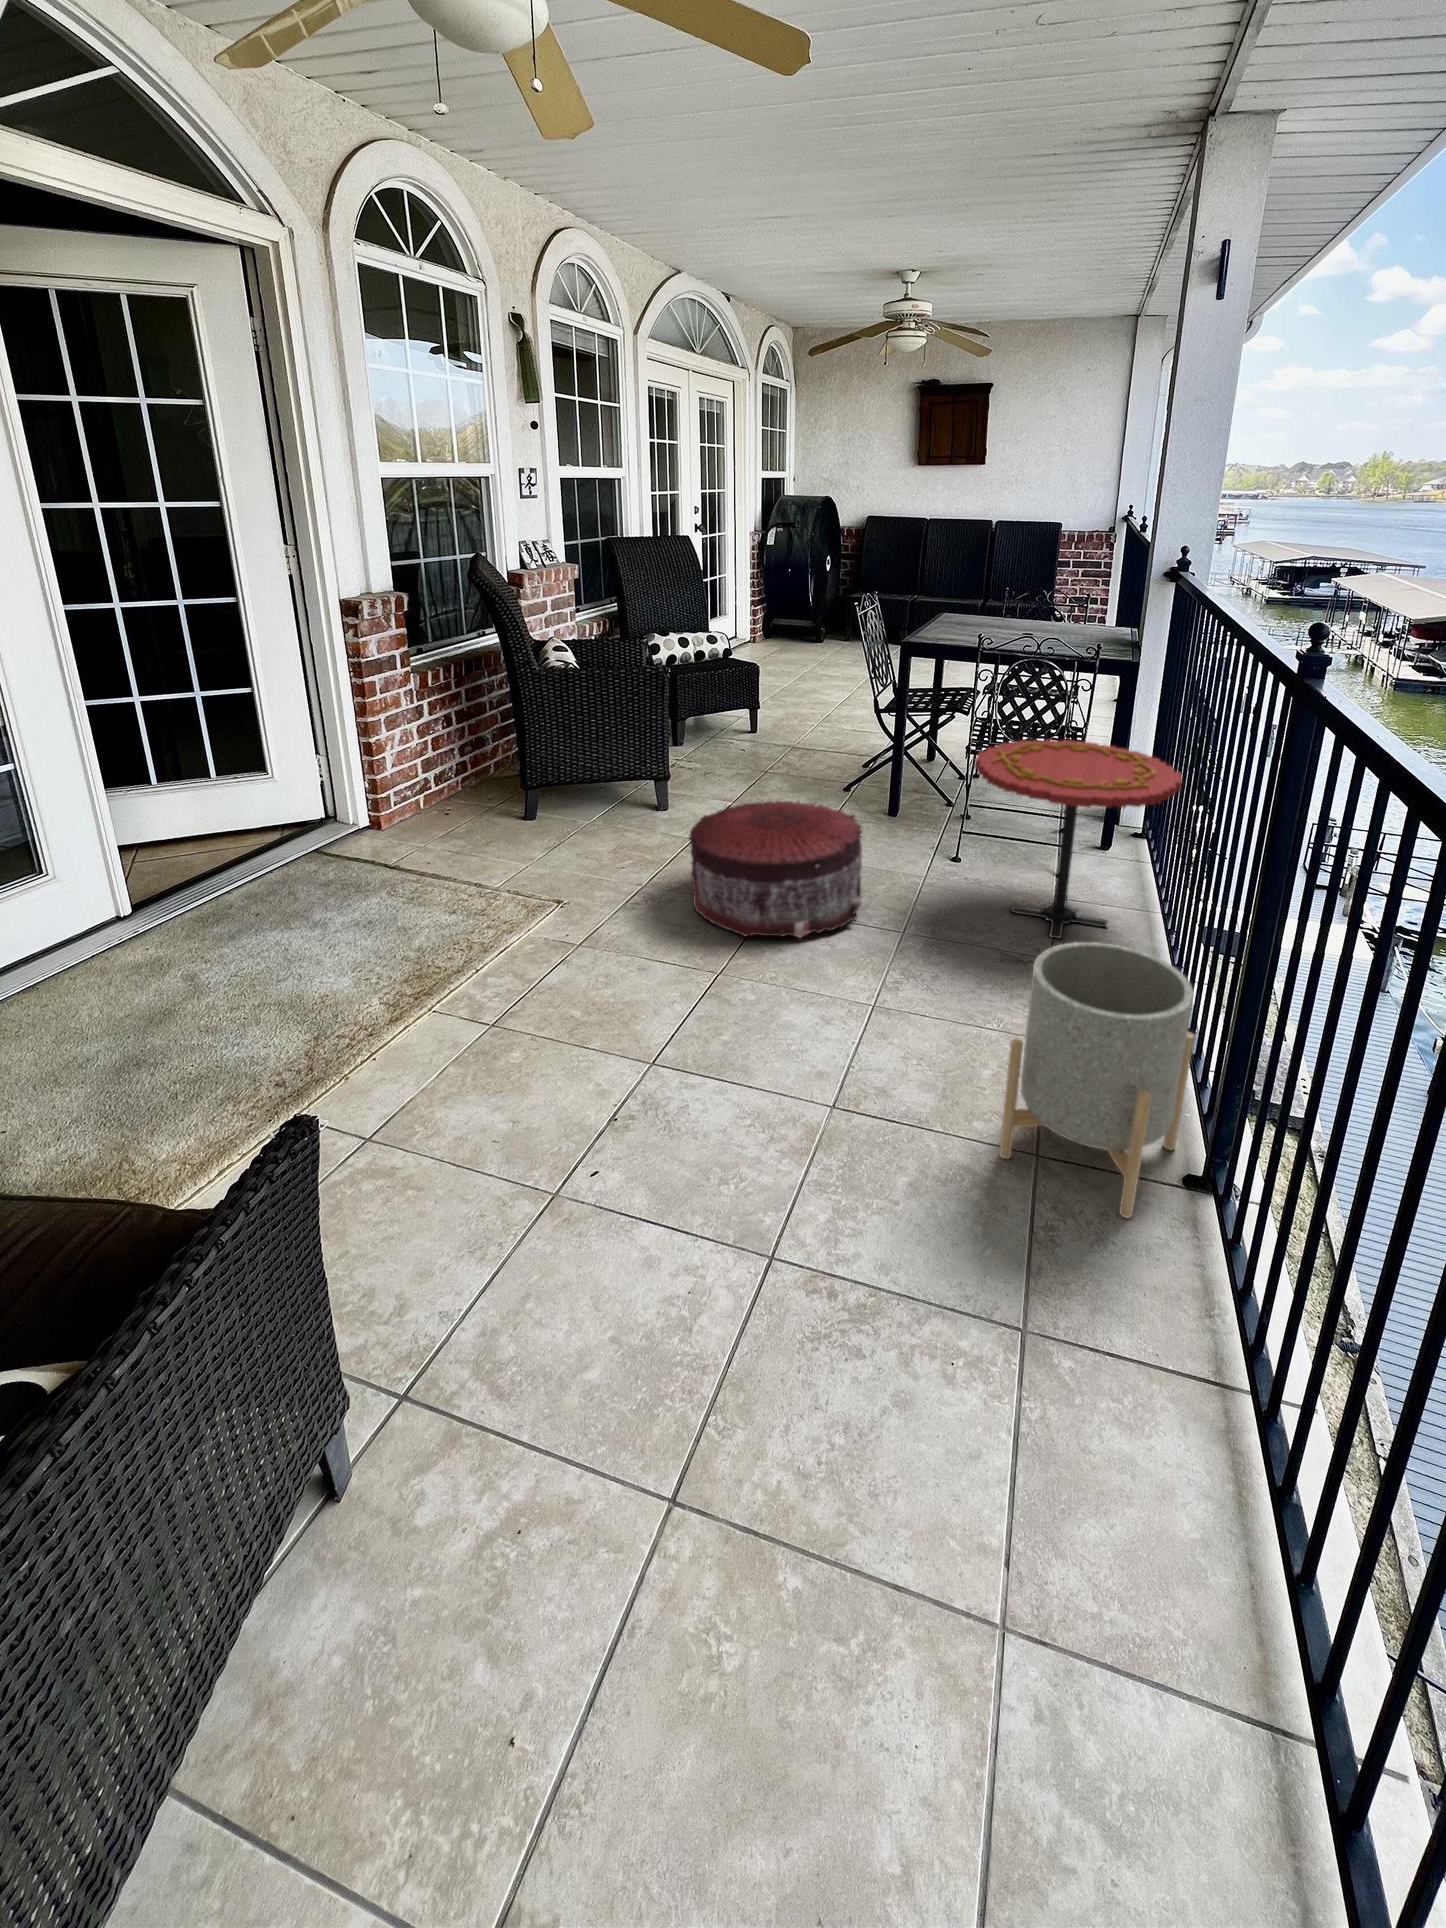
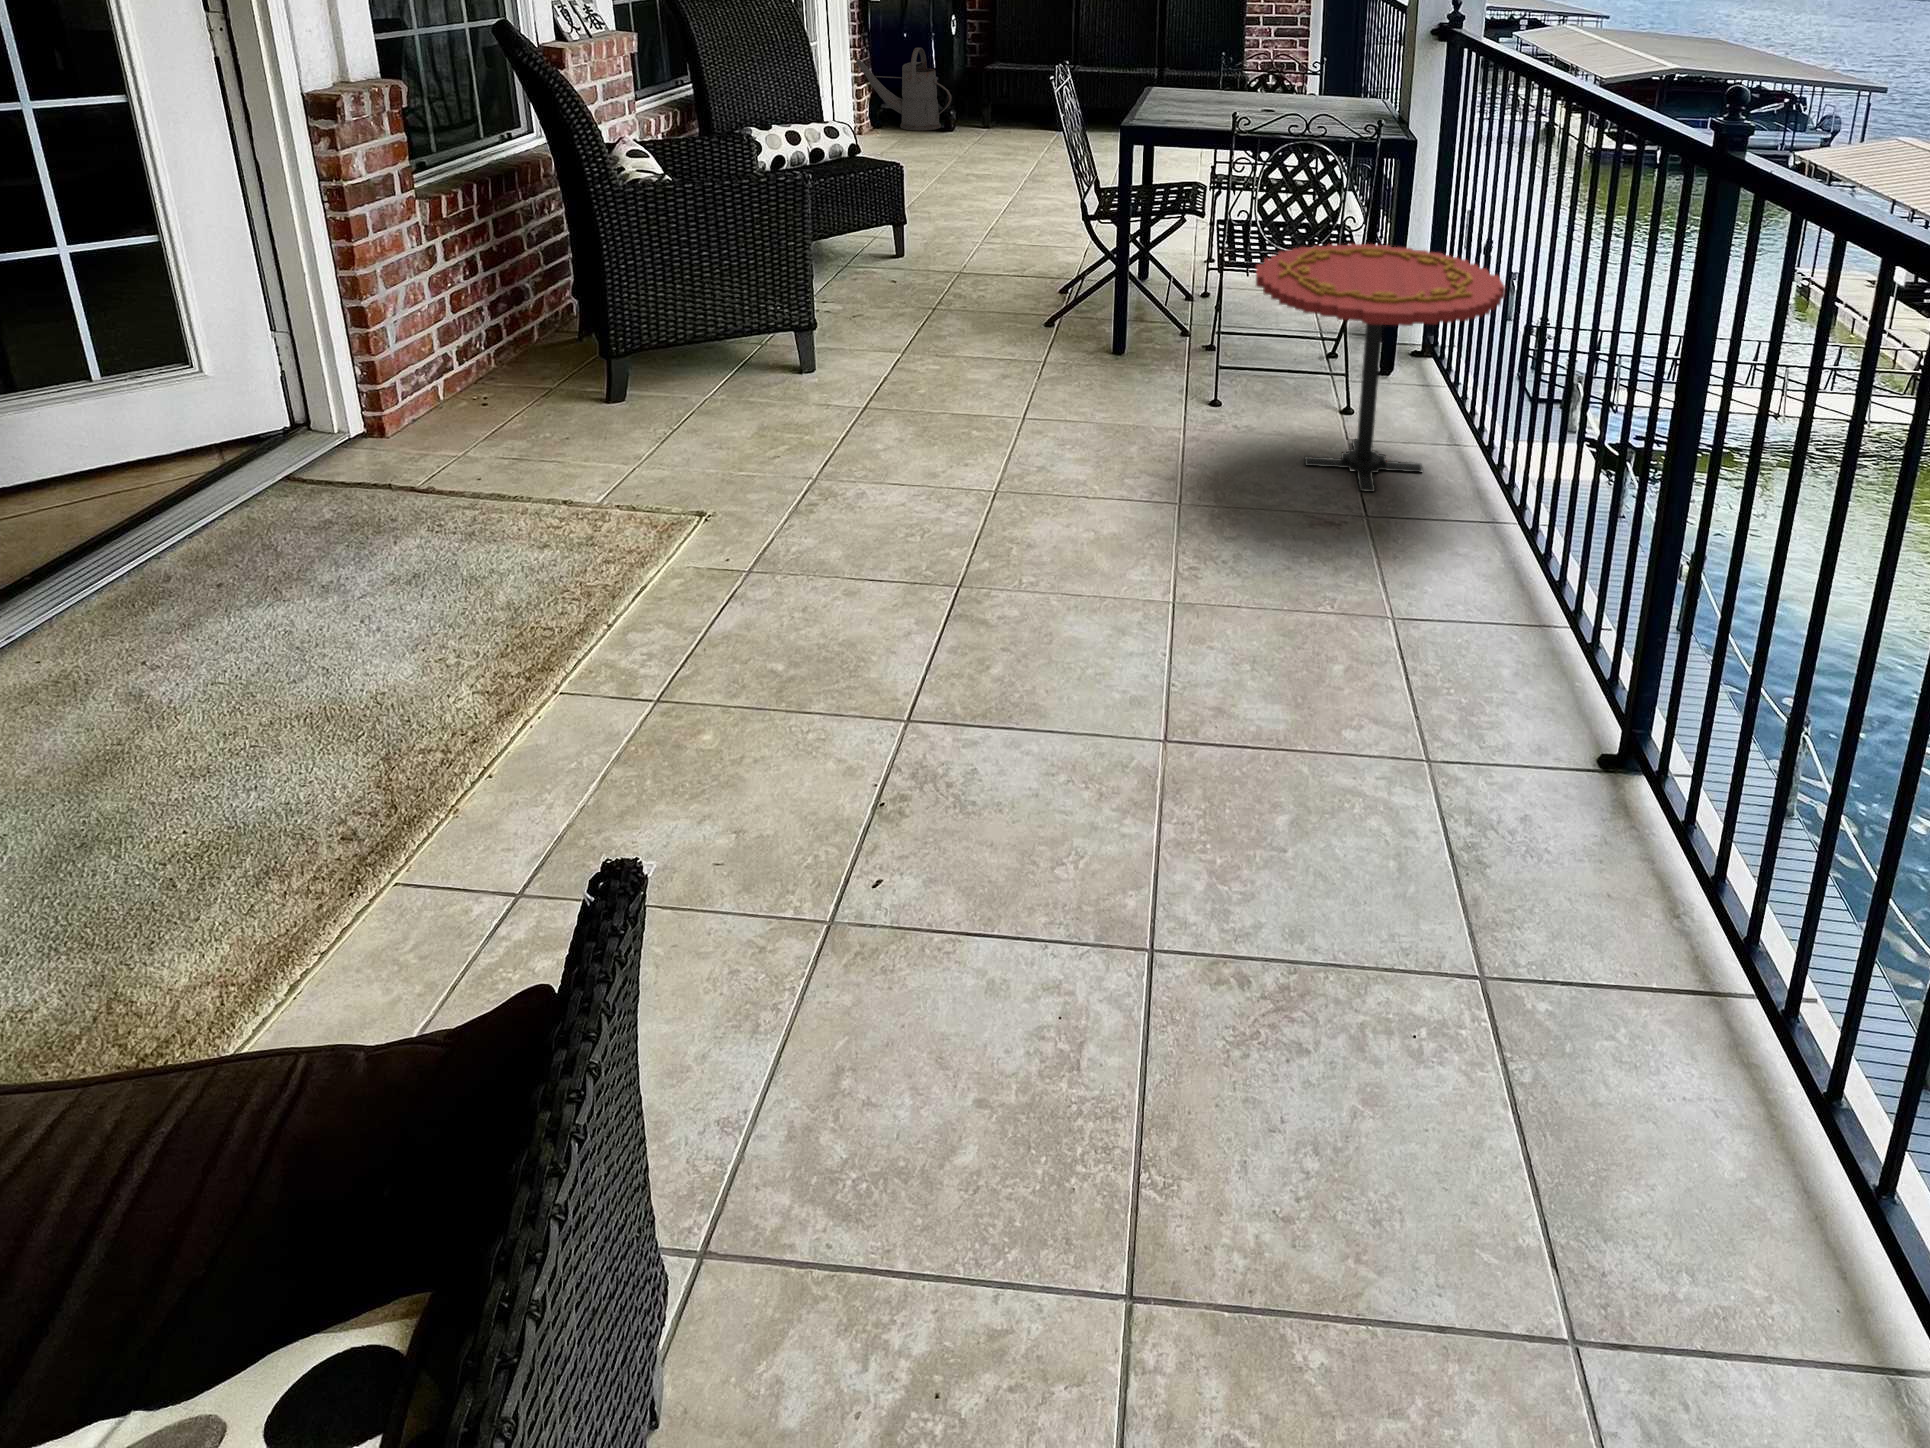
watering can: none [754,580,820,641] -> present [856,48,951,131]
pouf: present [689,801,862,937] -> none [886,342,1125,533]
planter: present [999,942,1194,1218] -> none [1387,490,1610,822]

